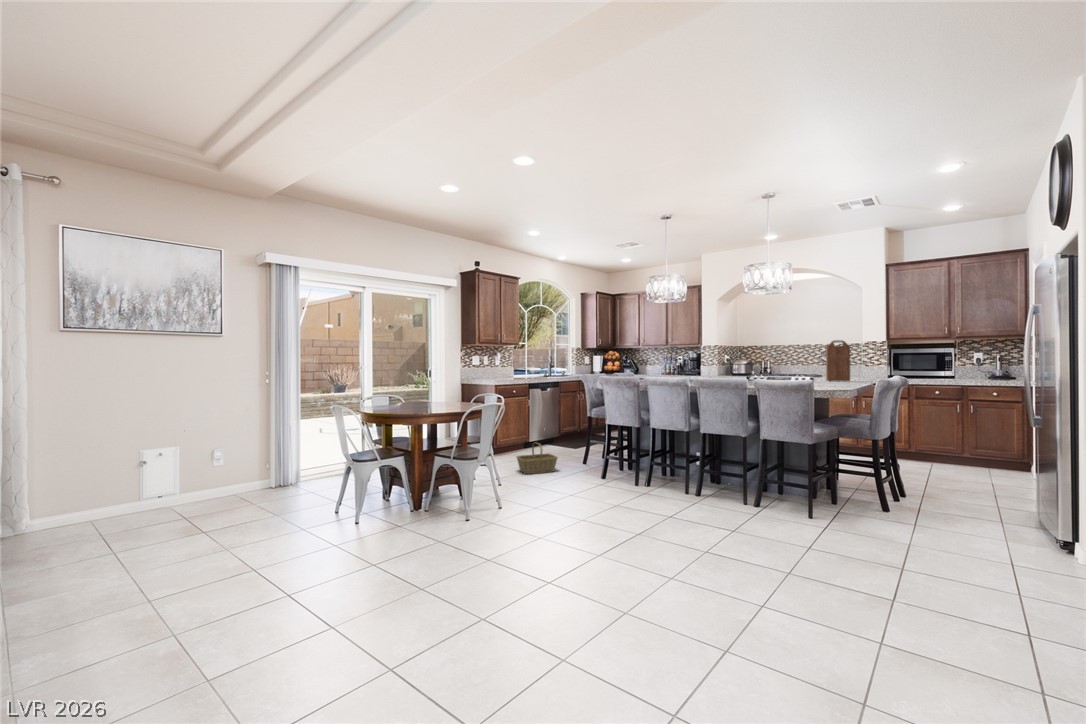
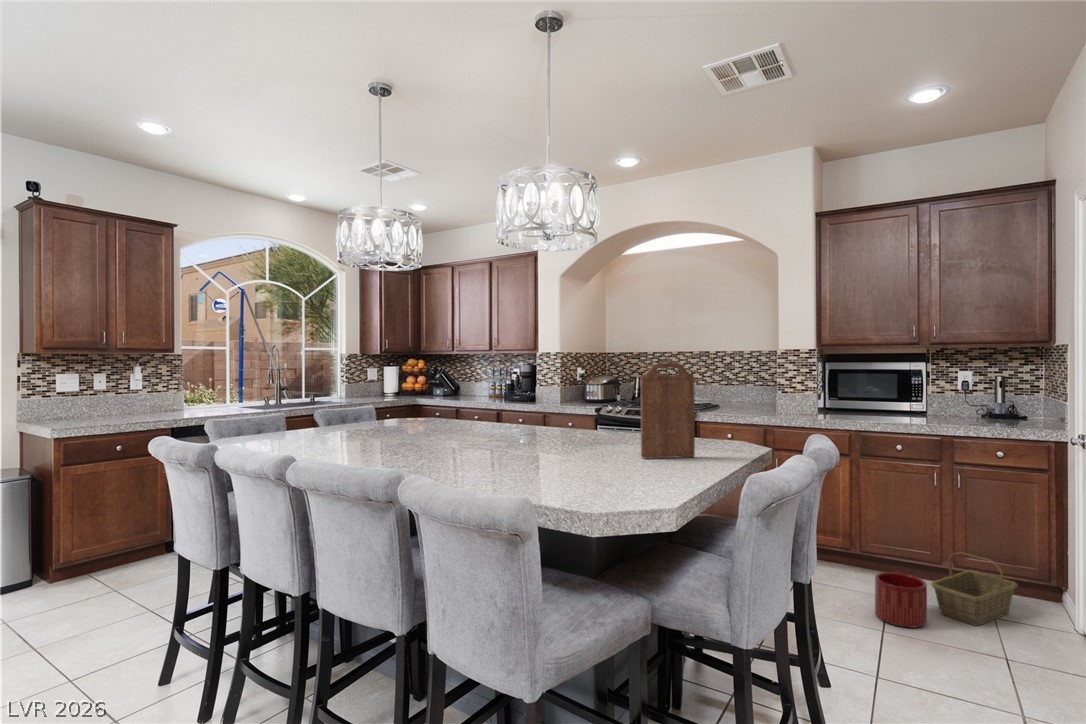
basket: present [517,442,558,474] -> present [932,552,1018,626]
planter: none [928,454,957,478] -> present [875,572,927,628]

